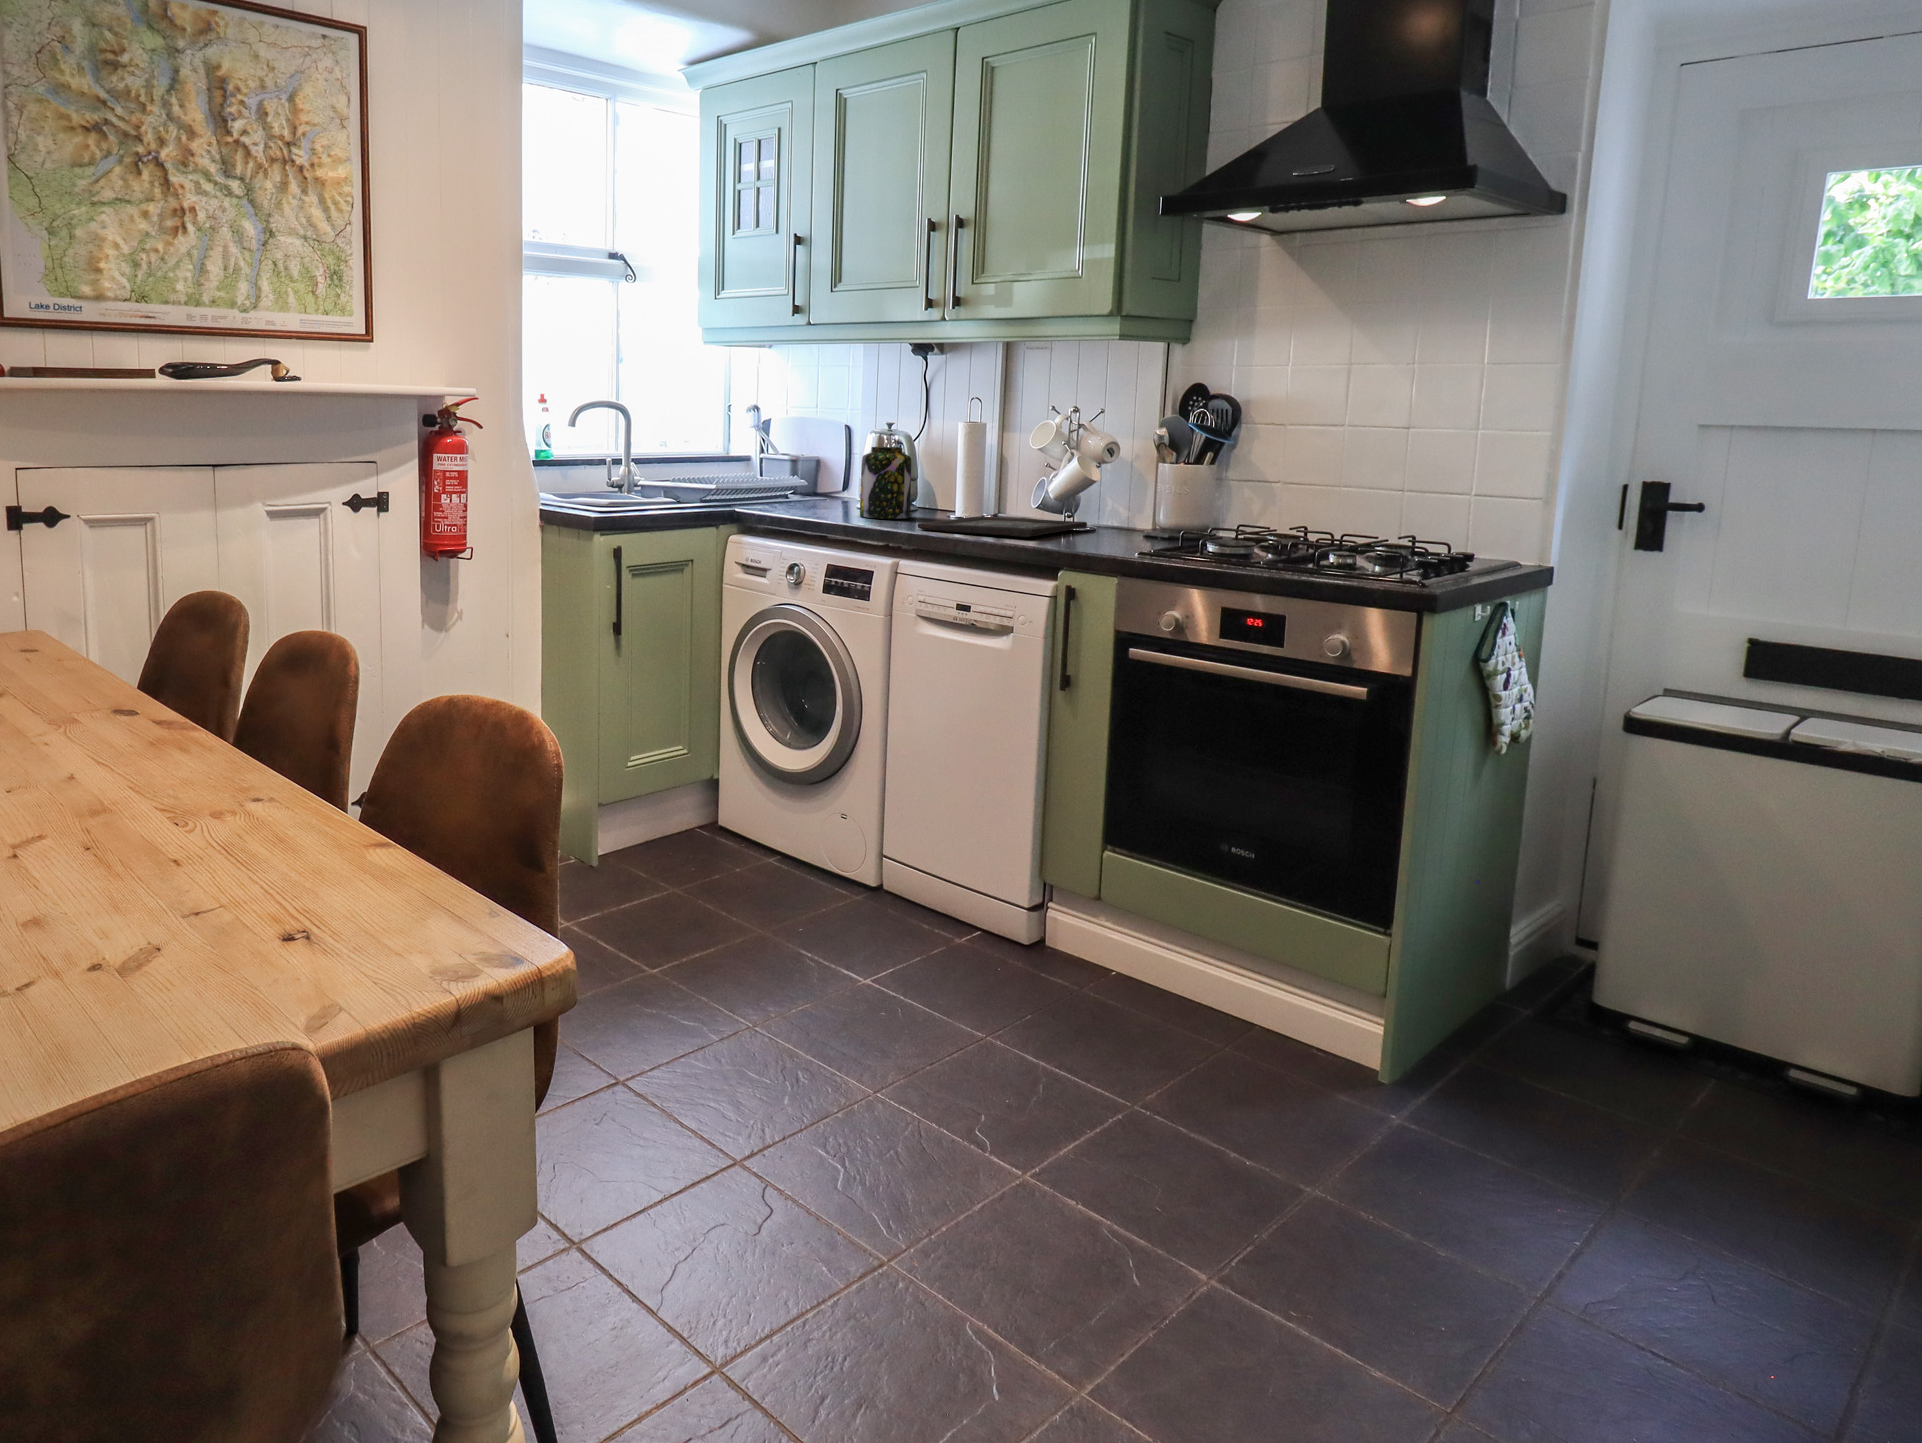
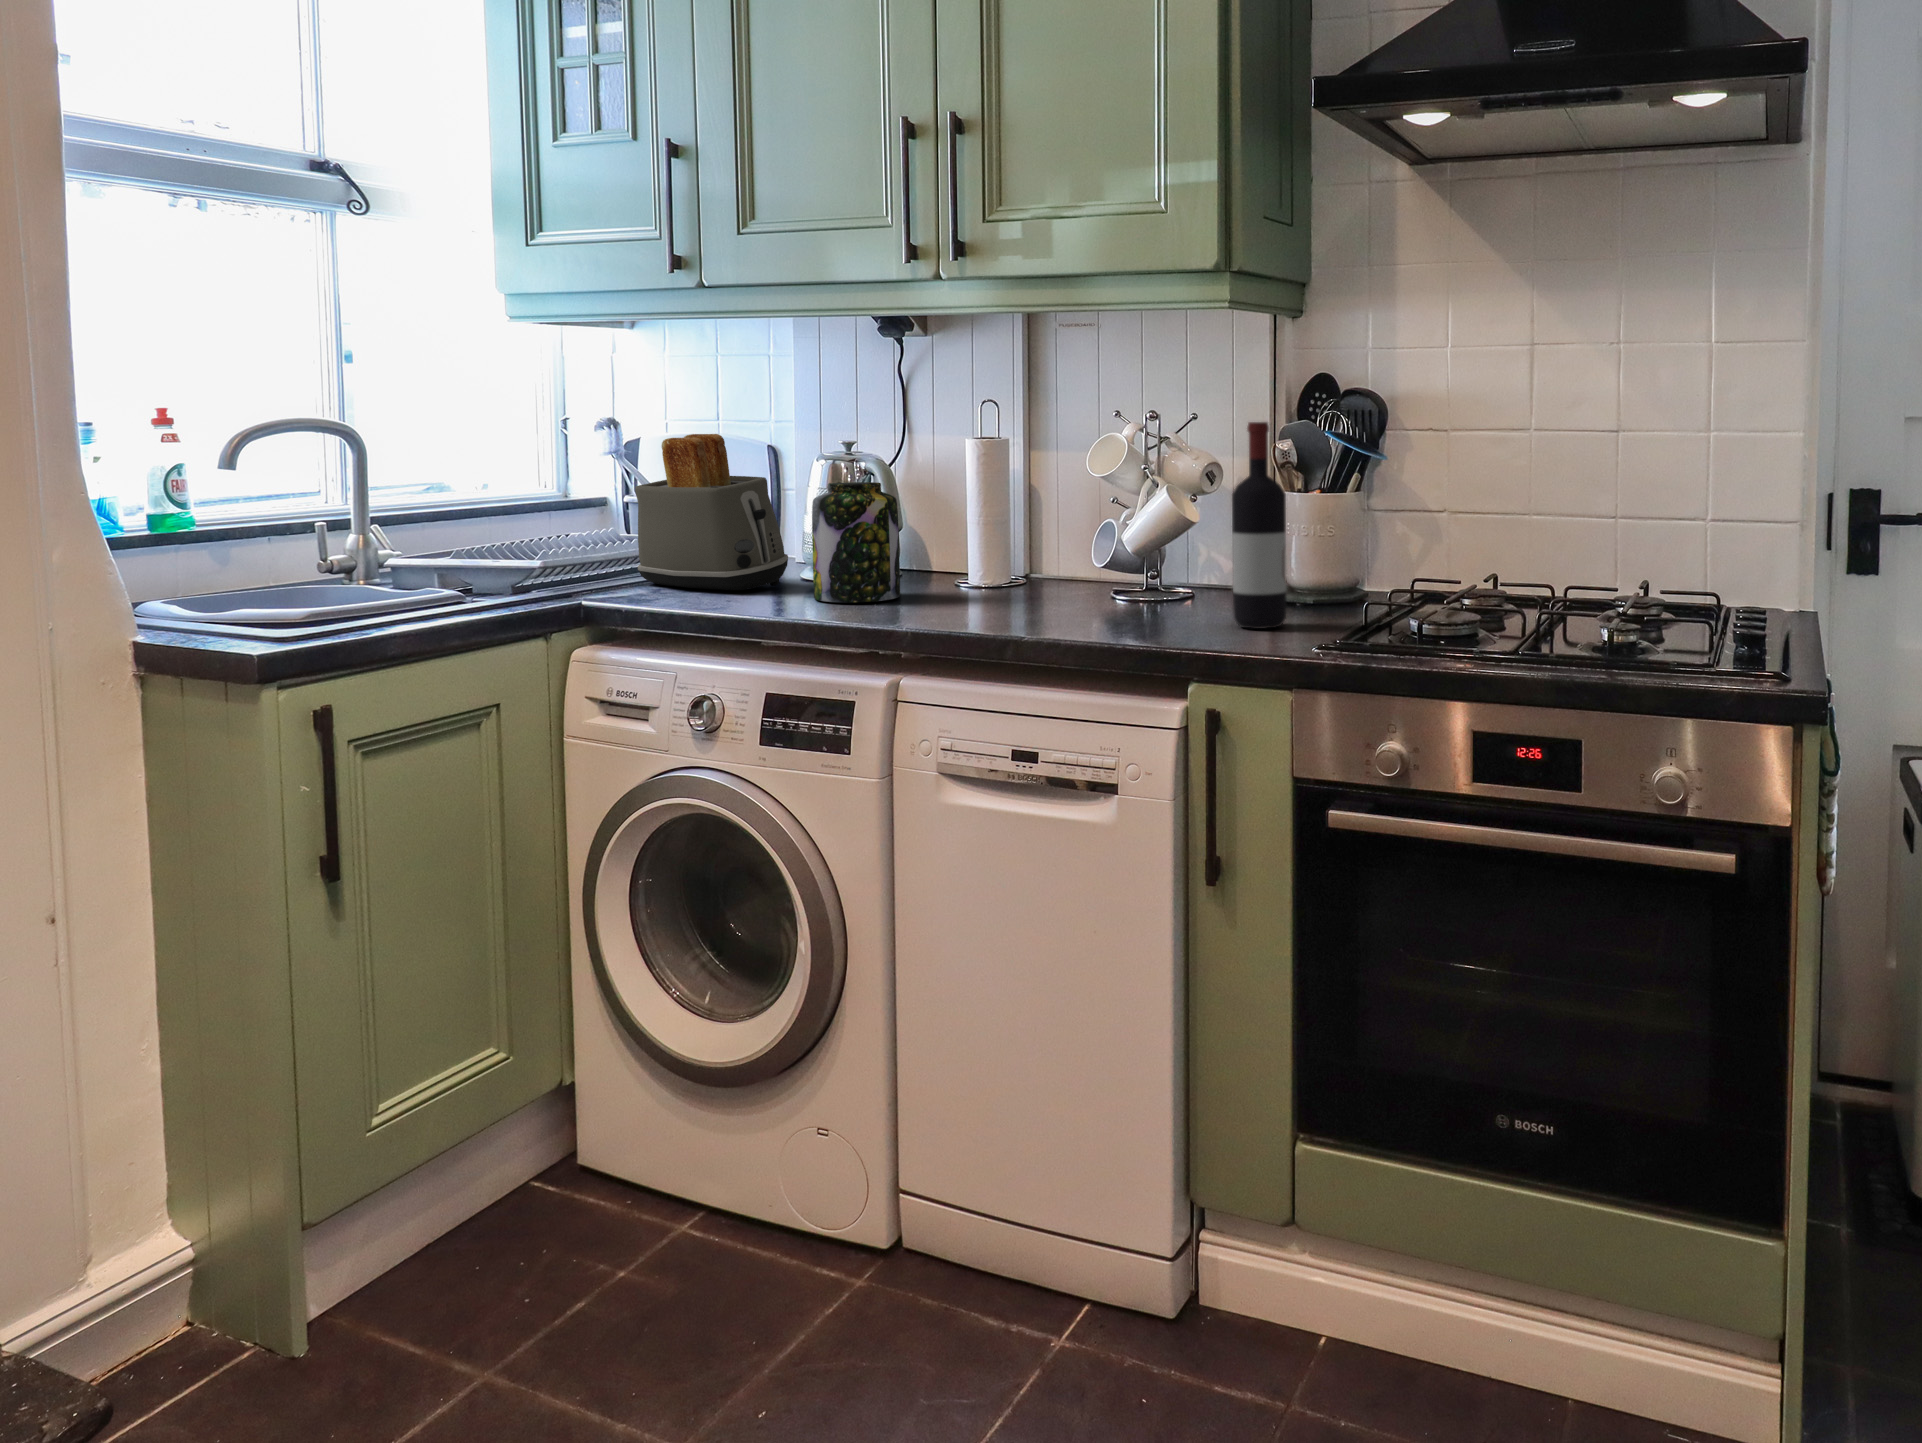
toaster: none [765,415,849,509] -> present [635,434,788,590]
wine bottle: none [1099,415,1138,544] -> present [1232,422,1287,629]
tray: present [918,517,1087,537] -> none [928,587,1187,627]

